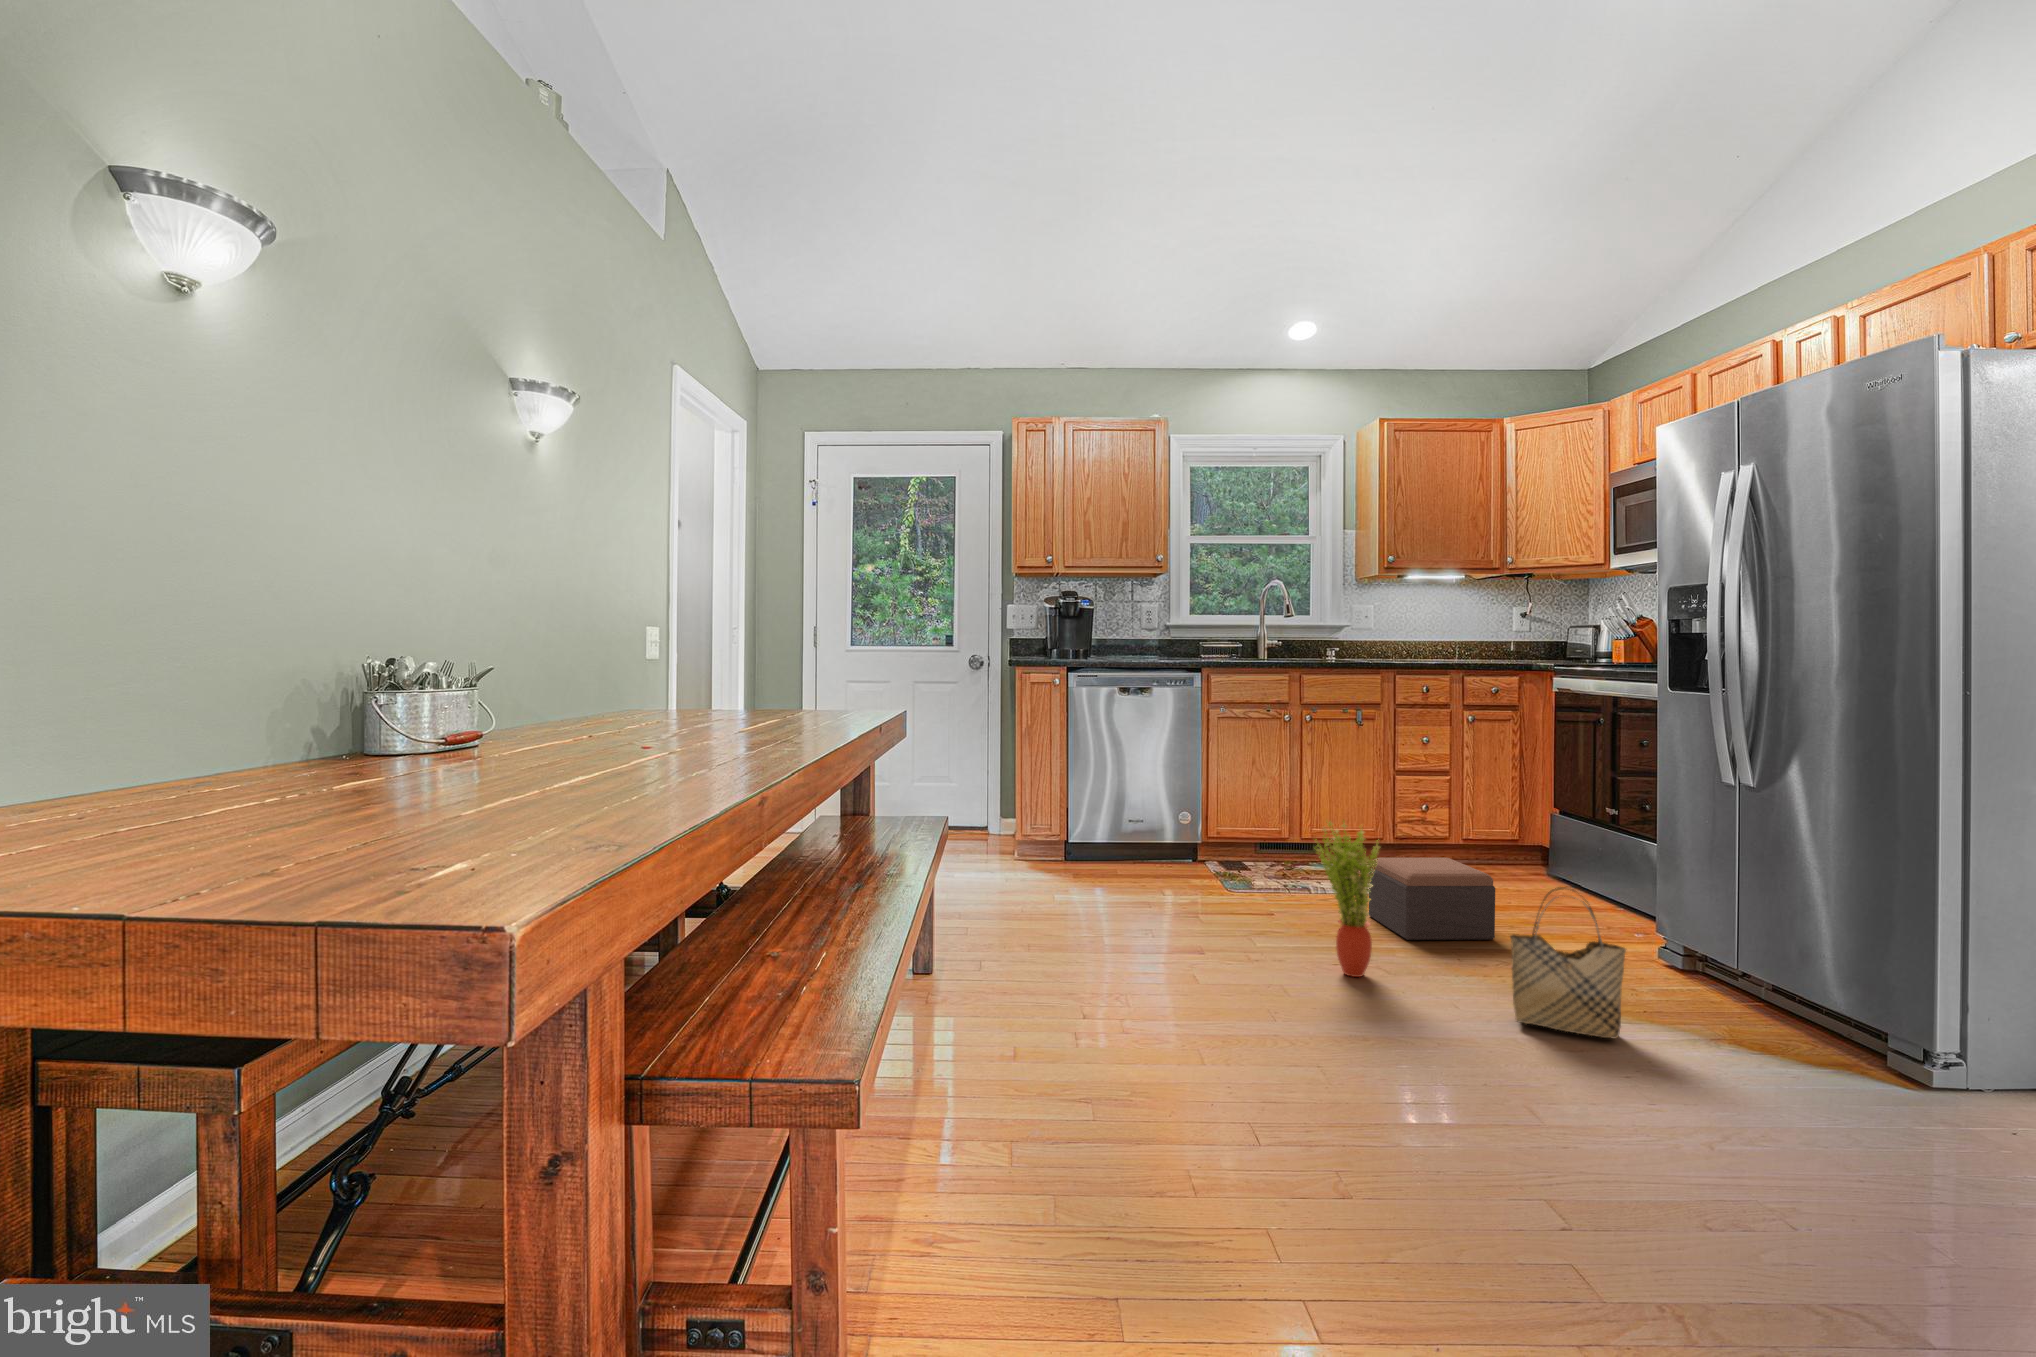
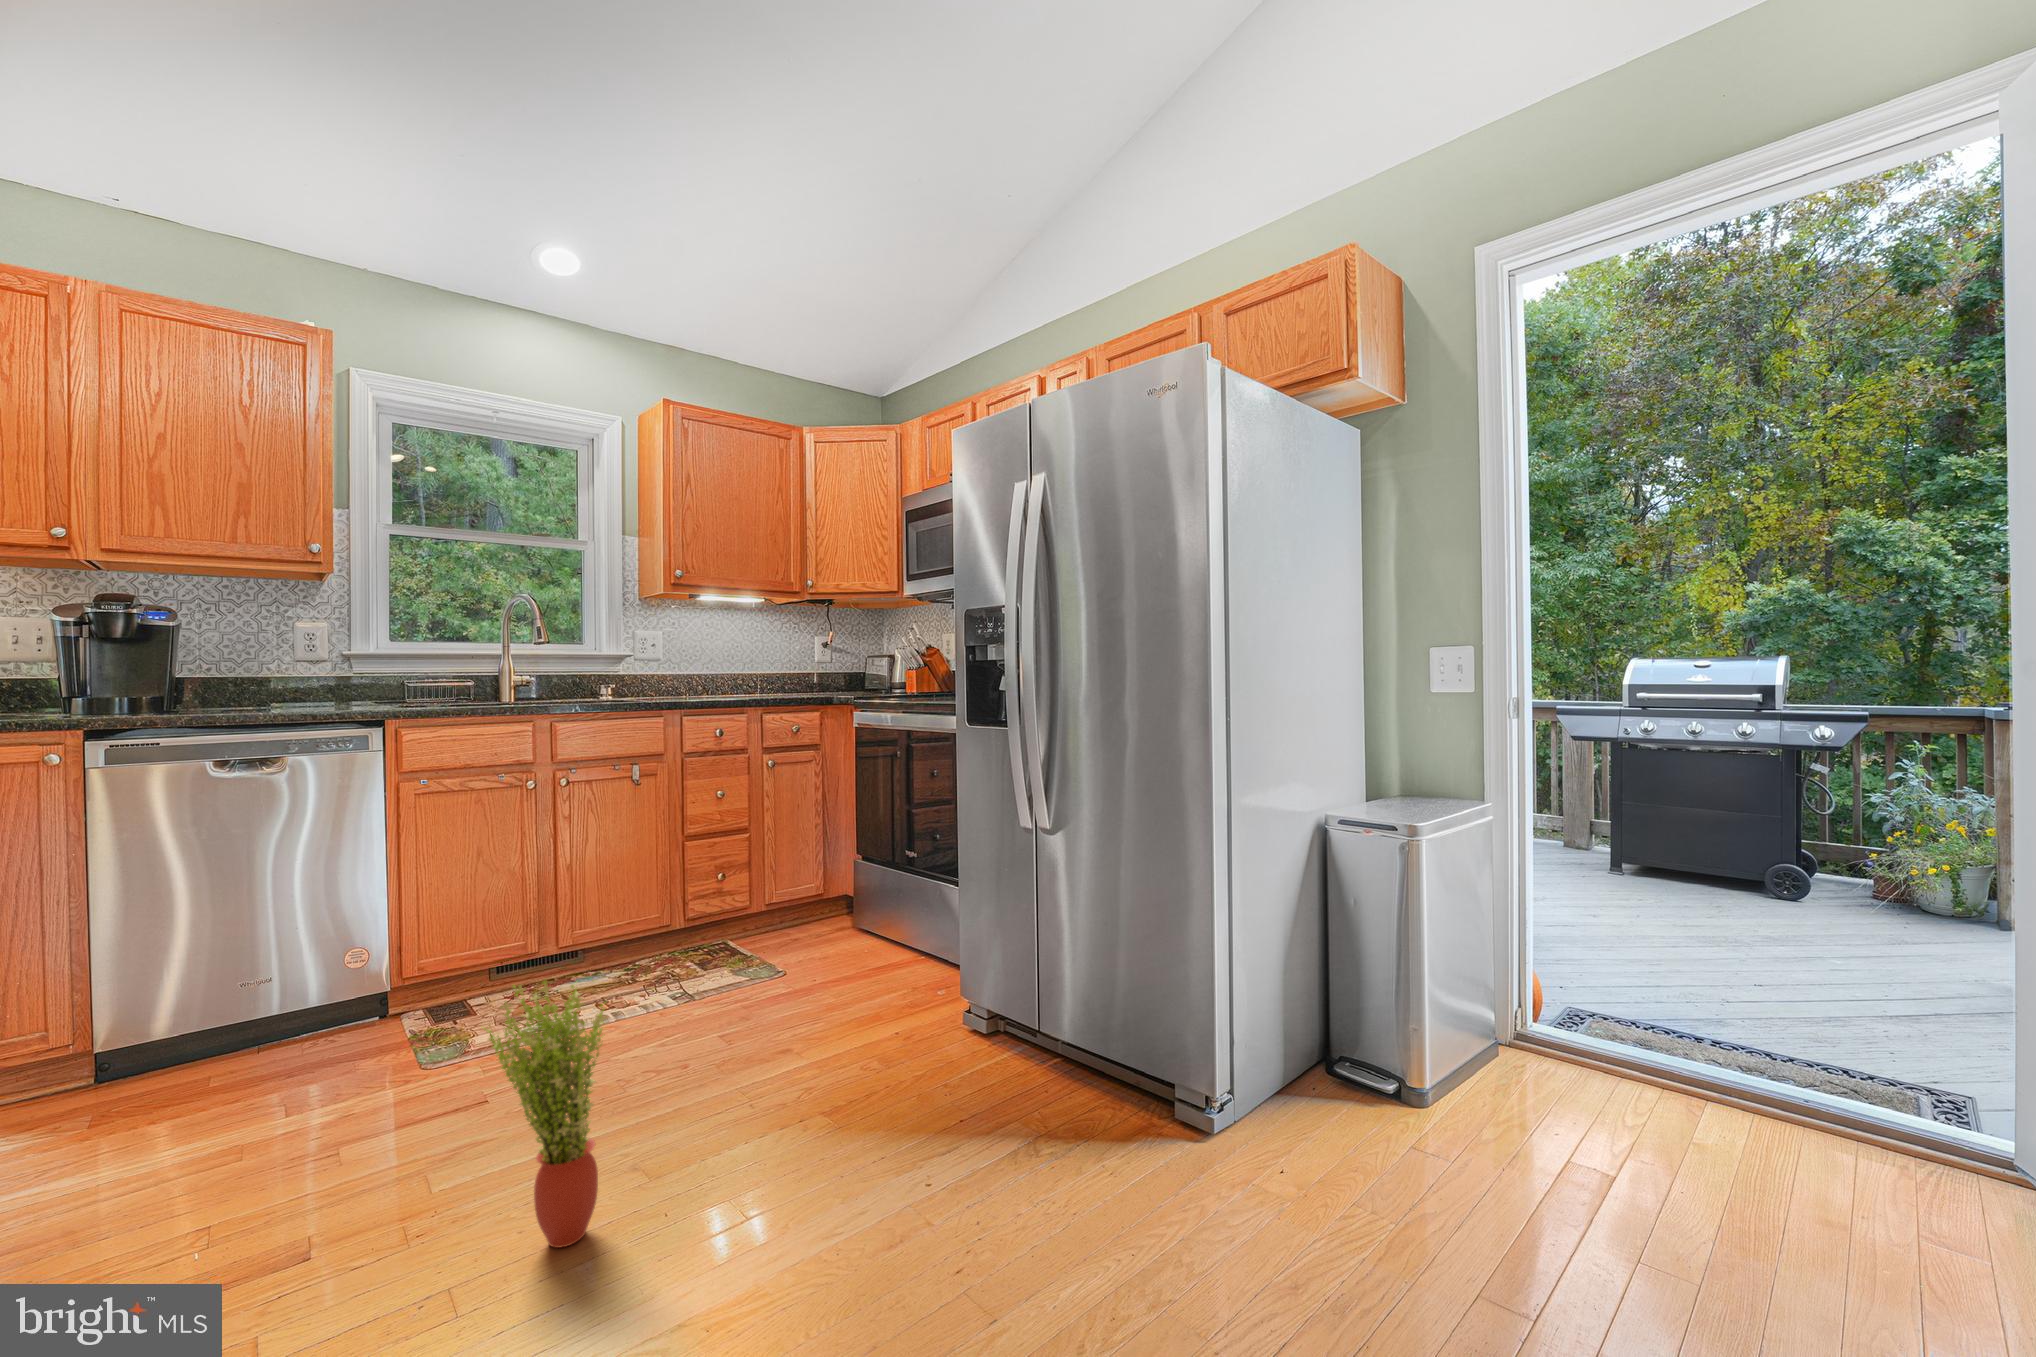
footstool: present [1369,858,1495,940] -> none [629,958,794,1107]
woven basket: present [1510,887,1626,1039] -> none [800,1030,951,1273]

